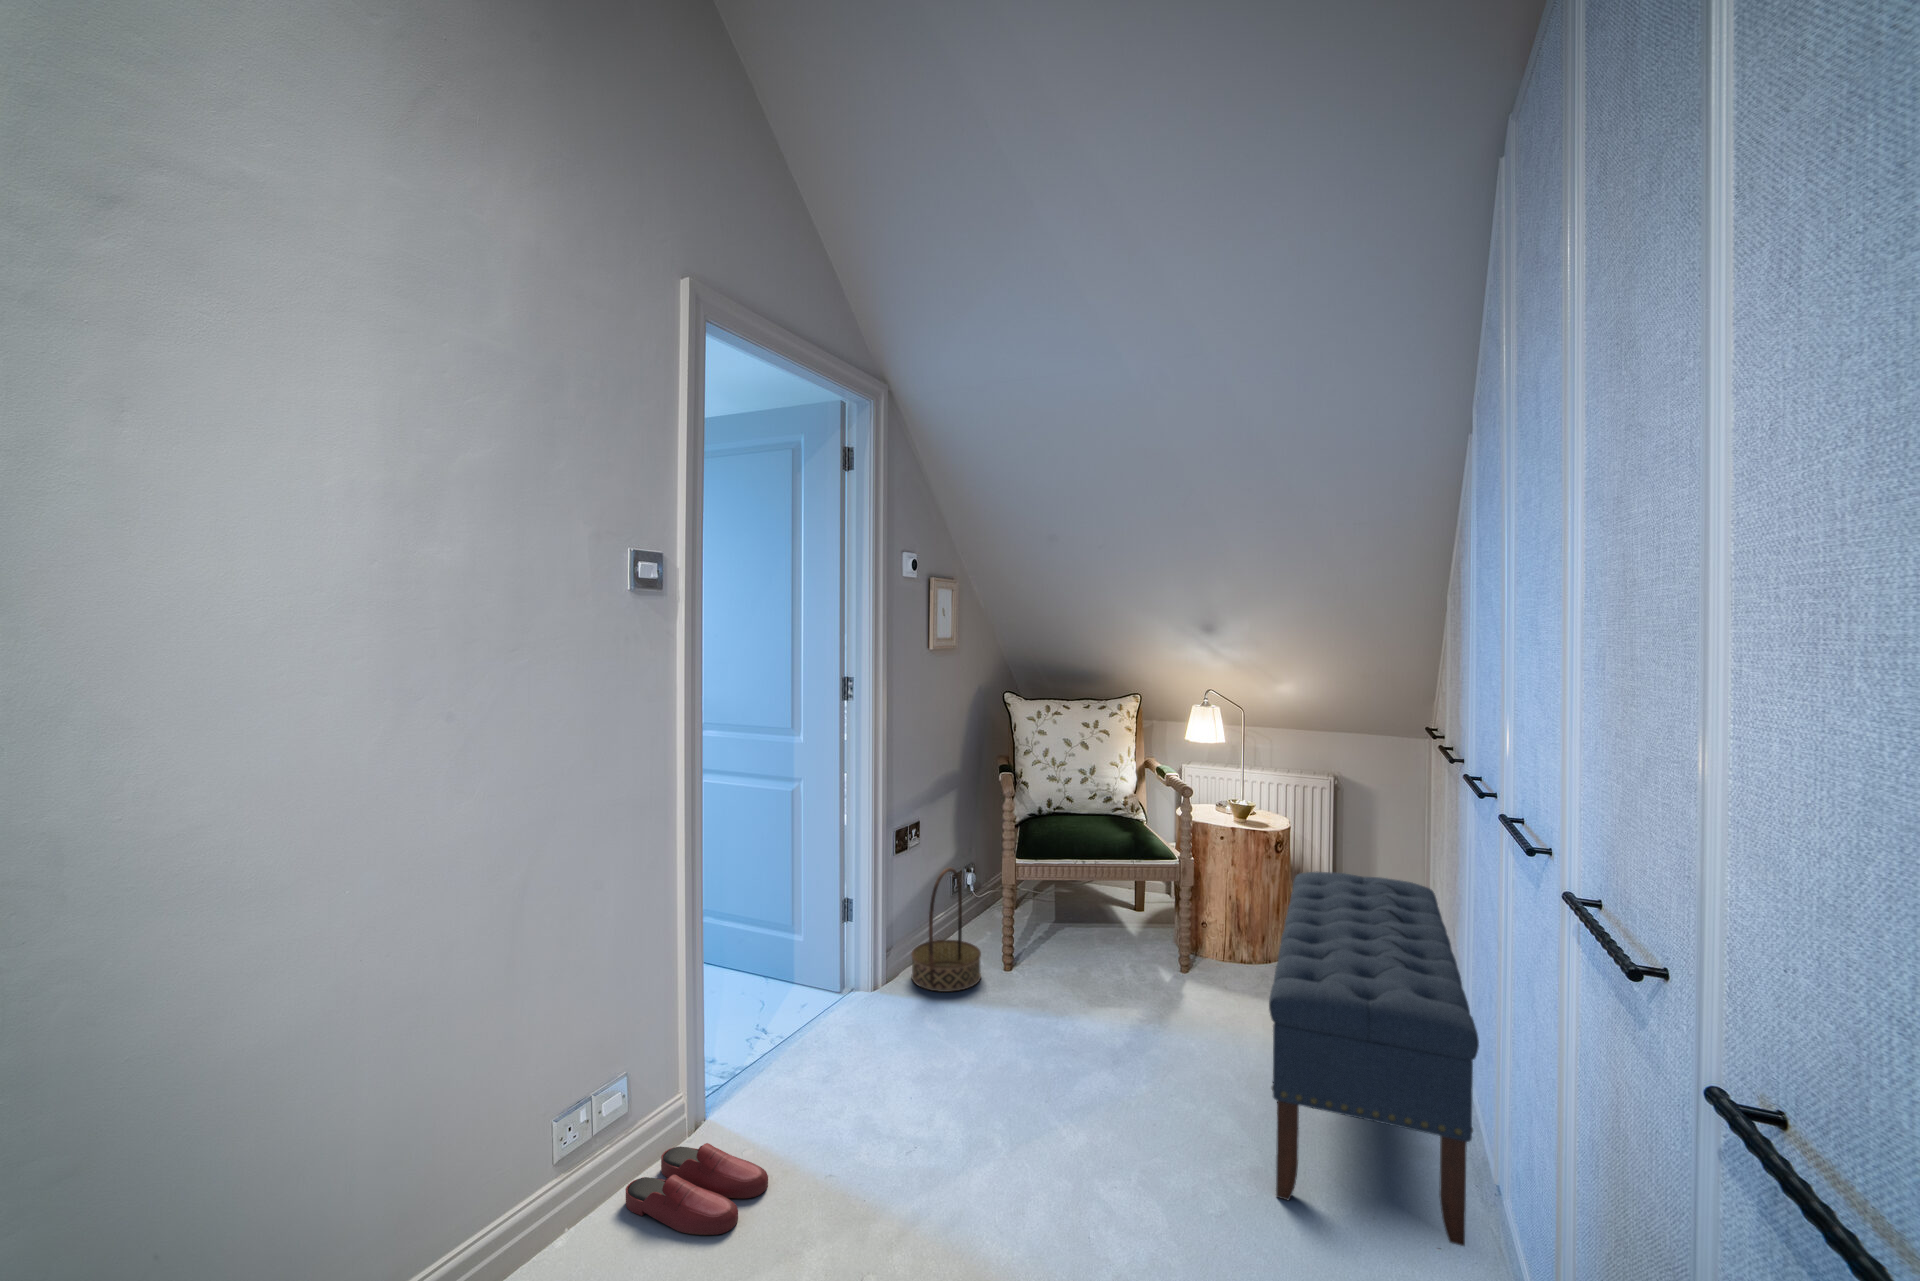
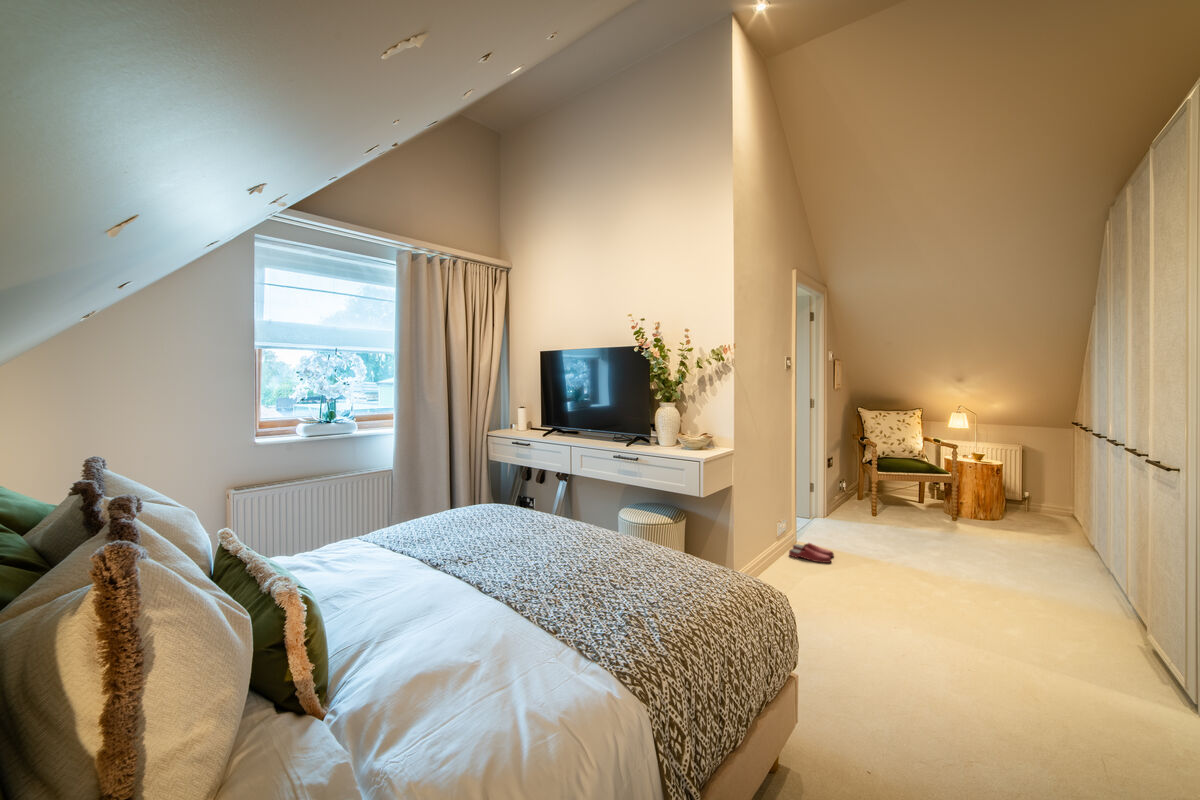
basket: present [911,867,981,992] -> none [835,473,865,519]
bench: present [1269,872,1479,1246] -> none [1014,476,1117,586]

